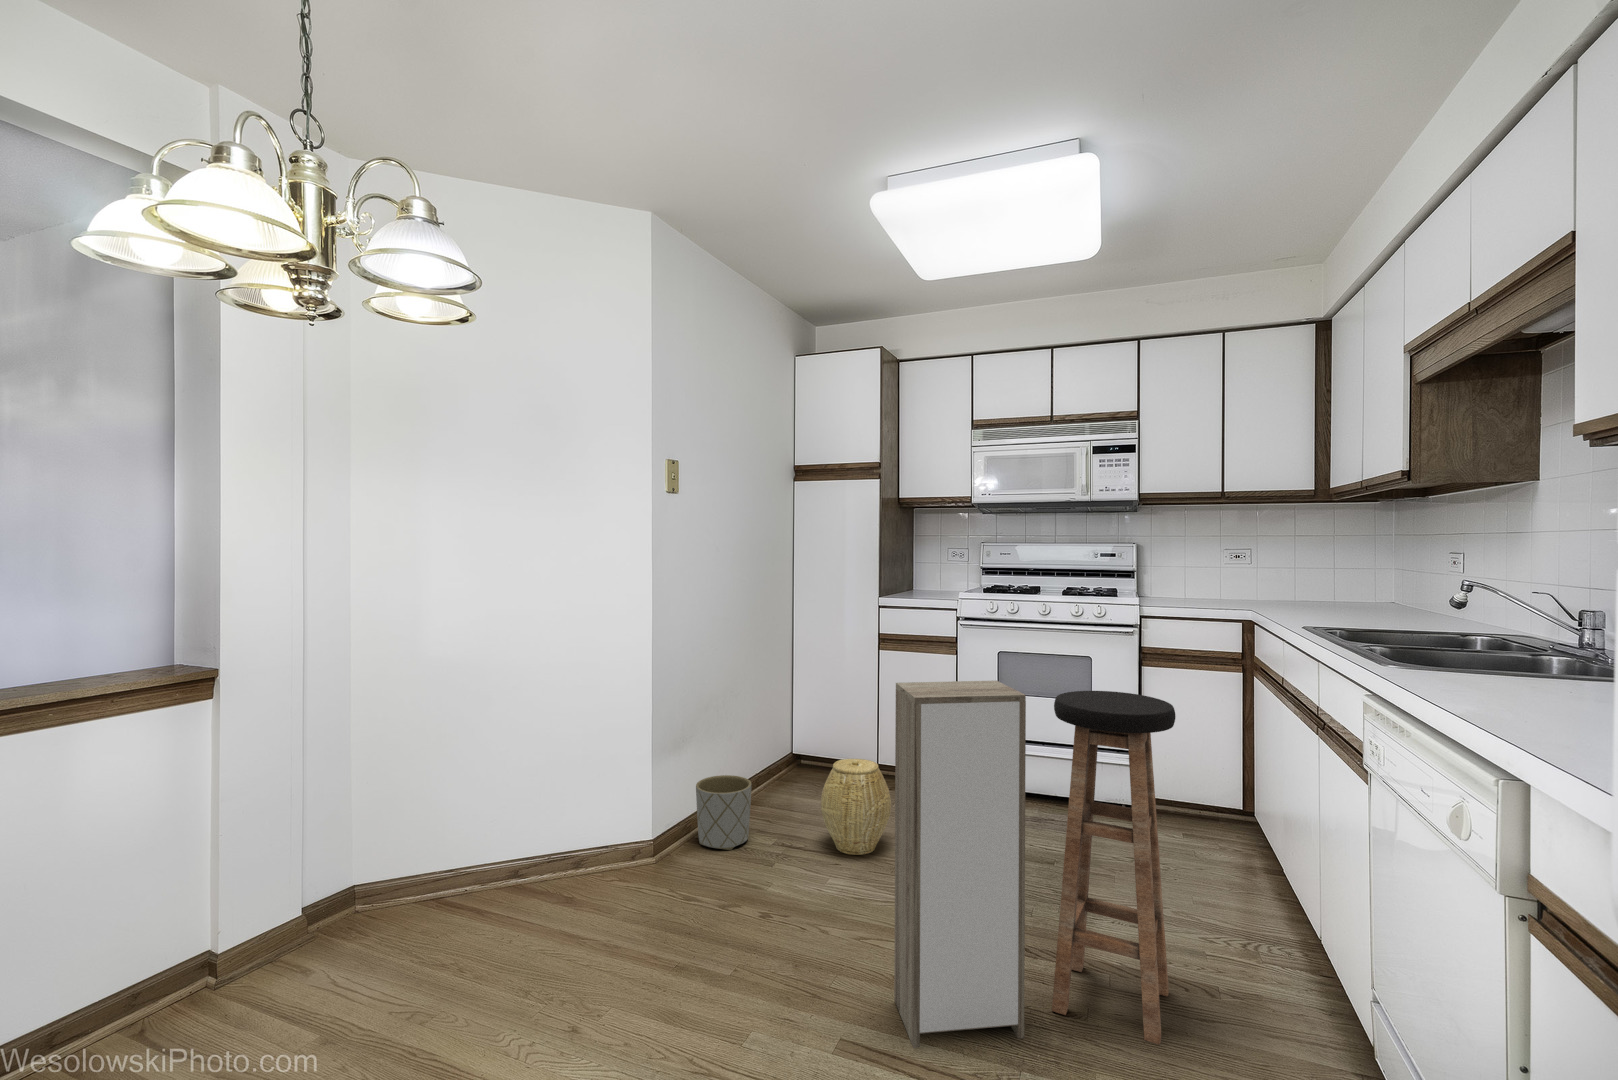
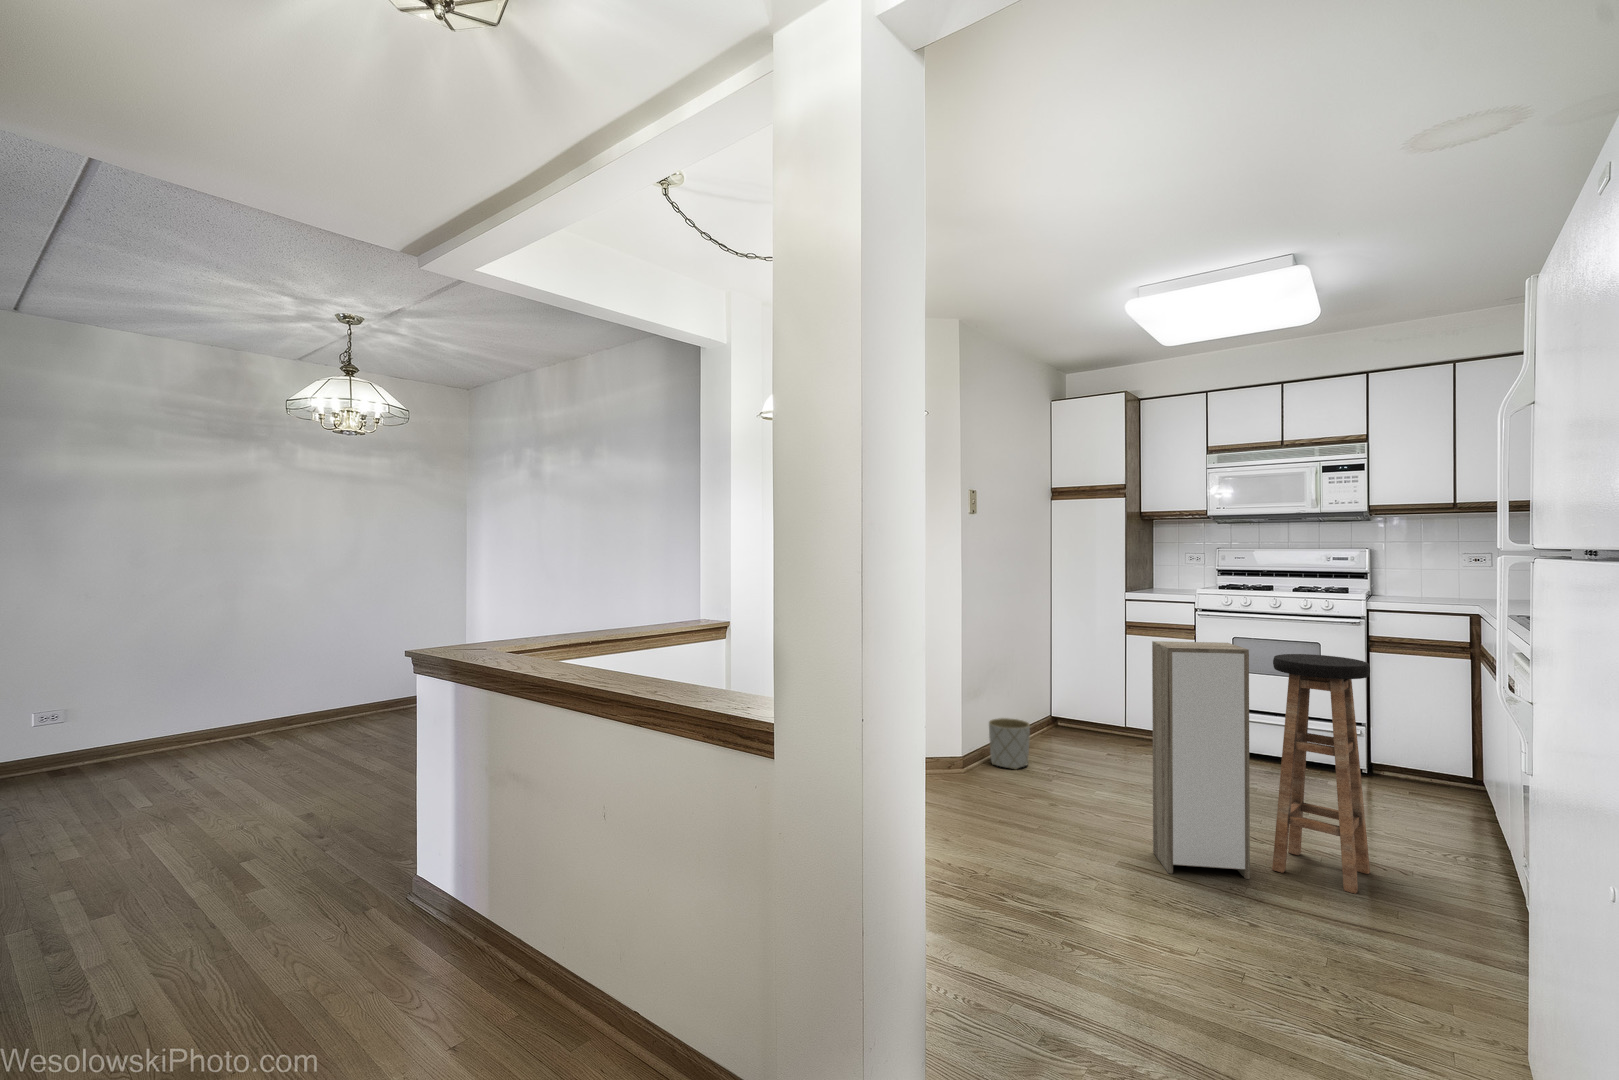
woven basket: present [821,759,891,855] -> none [1085,711,1142,781]

